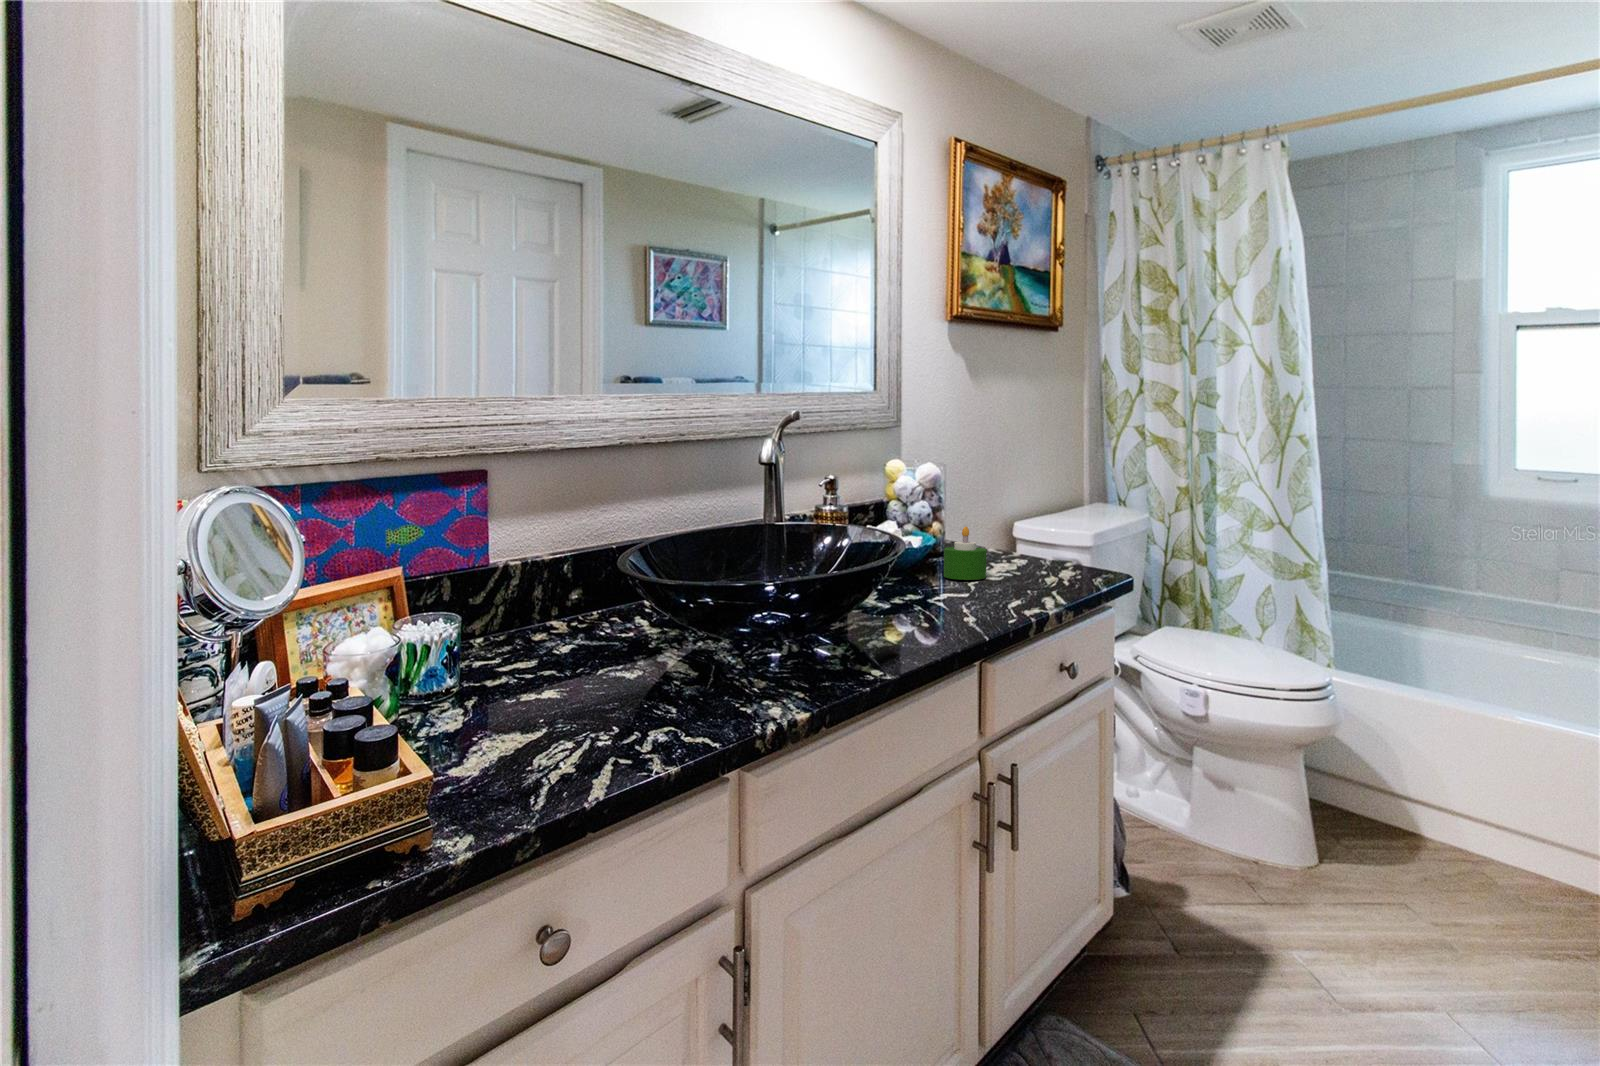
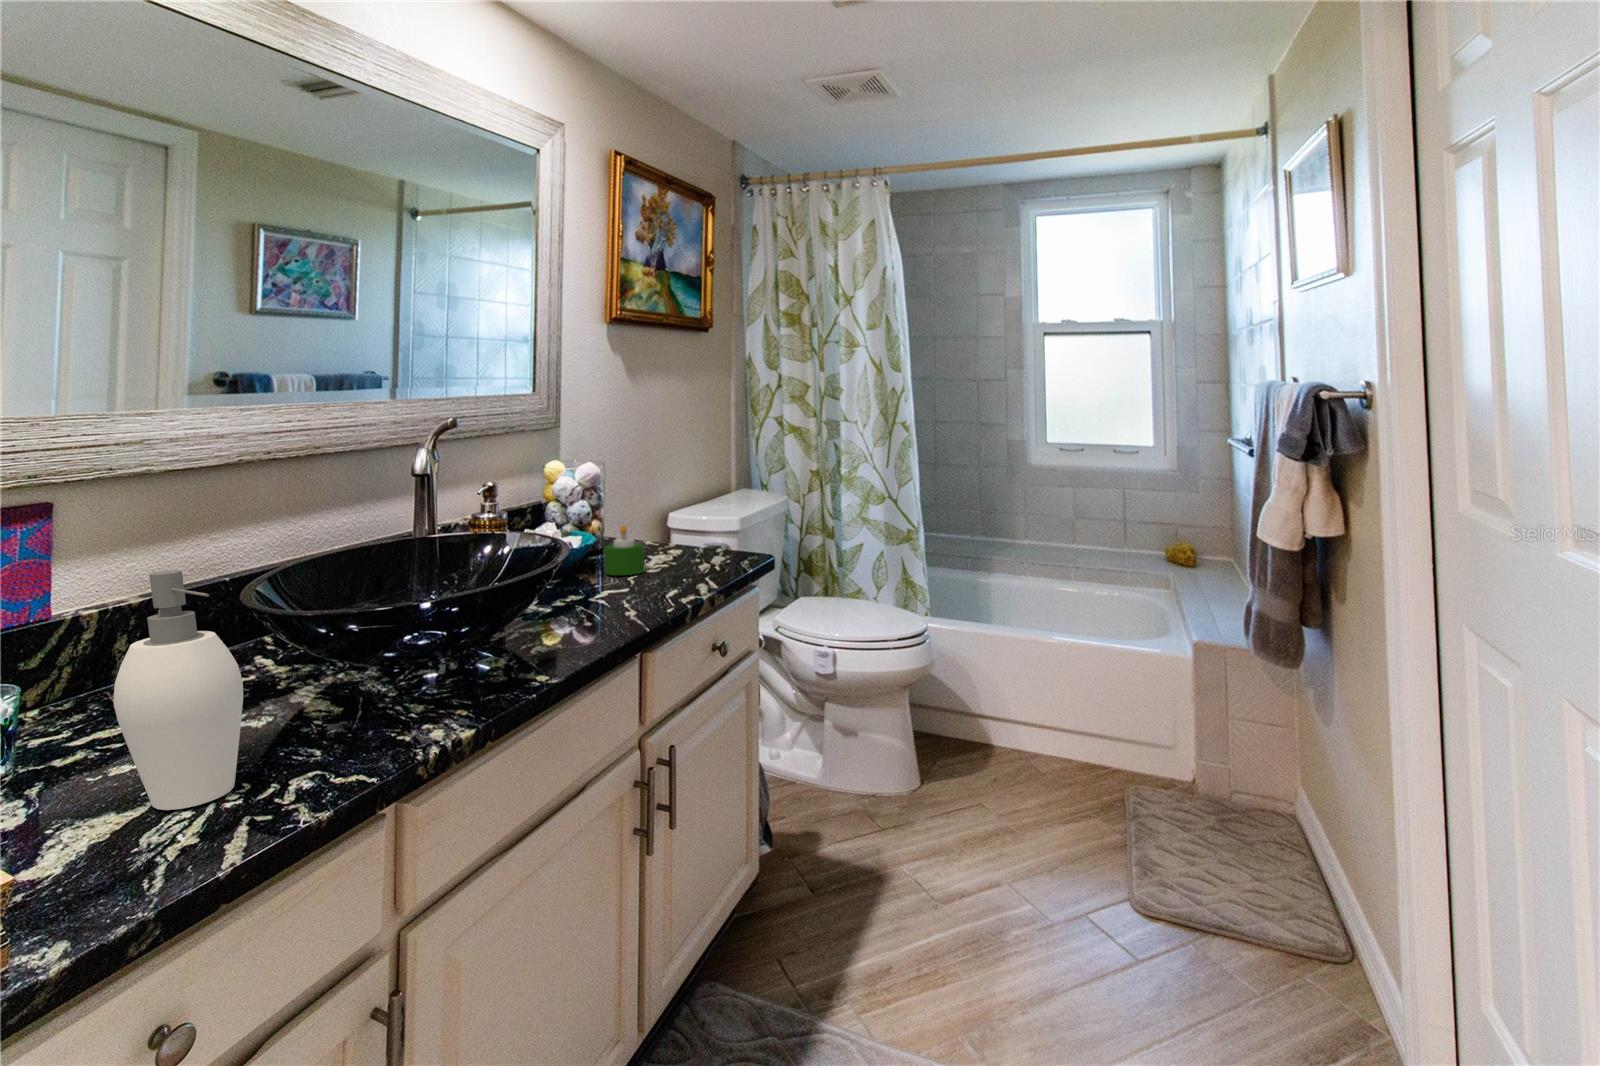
soap dispenser: none [525,526,620,739] -> present [114,570,243,810]

